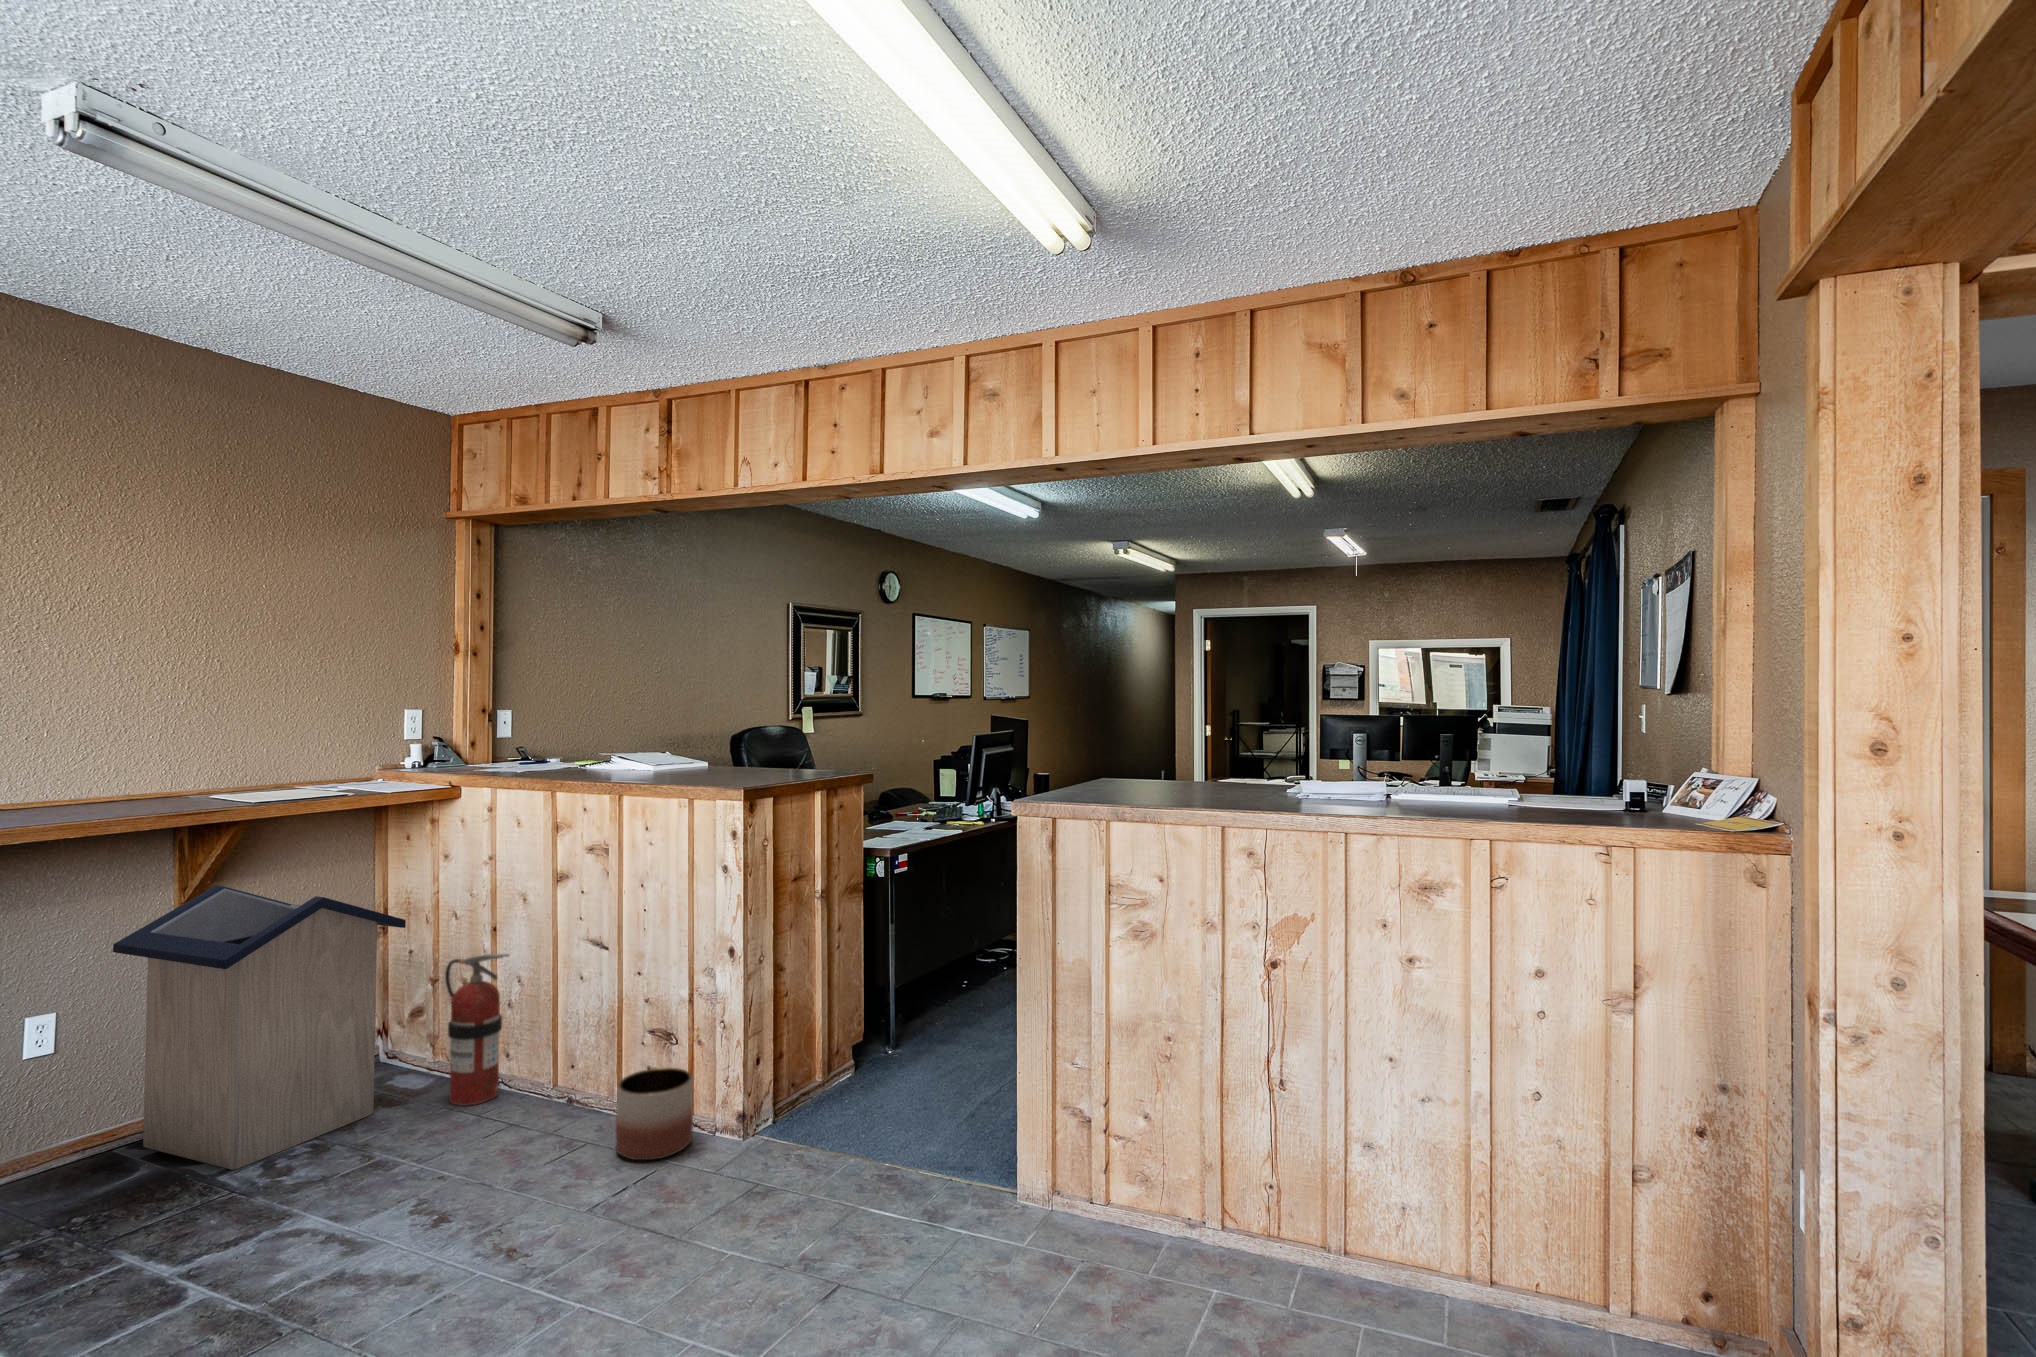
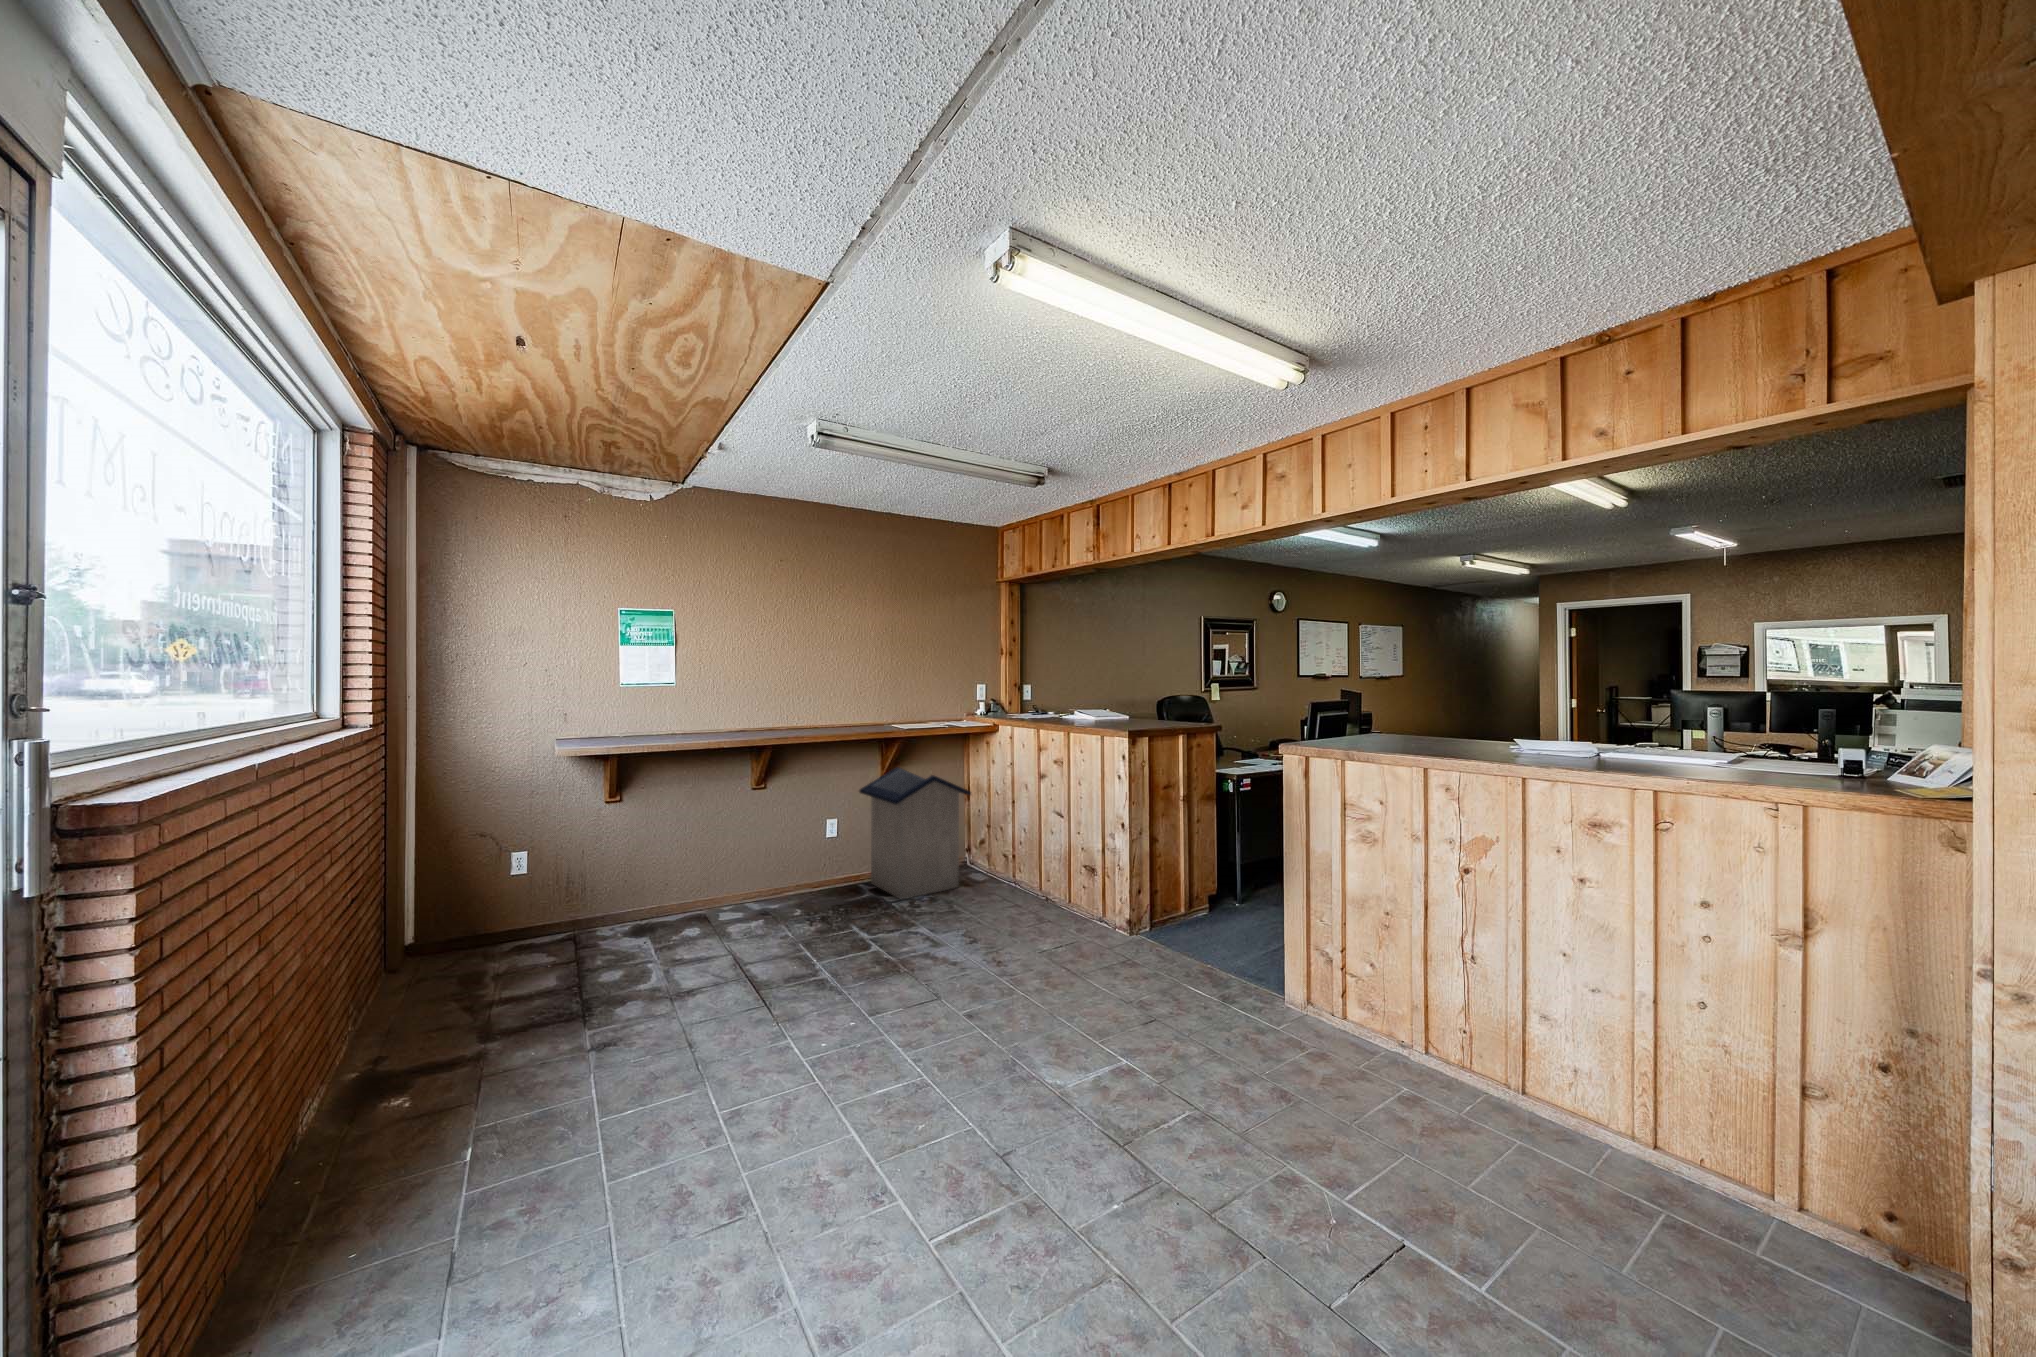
fire extinguisher: present [445,954,508,1106] -> none [990,814,1018,892]
planter: present [616,1068,693,1160] -> none [1061,886,1102,935]

